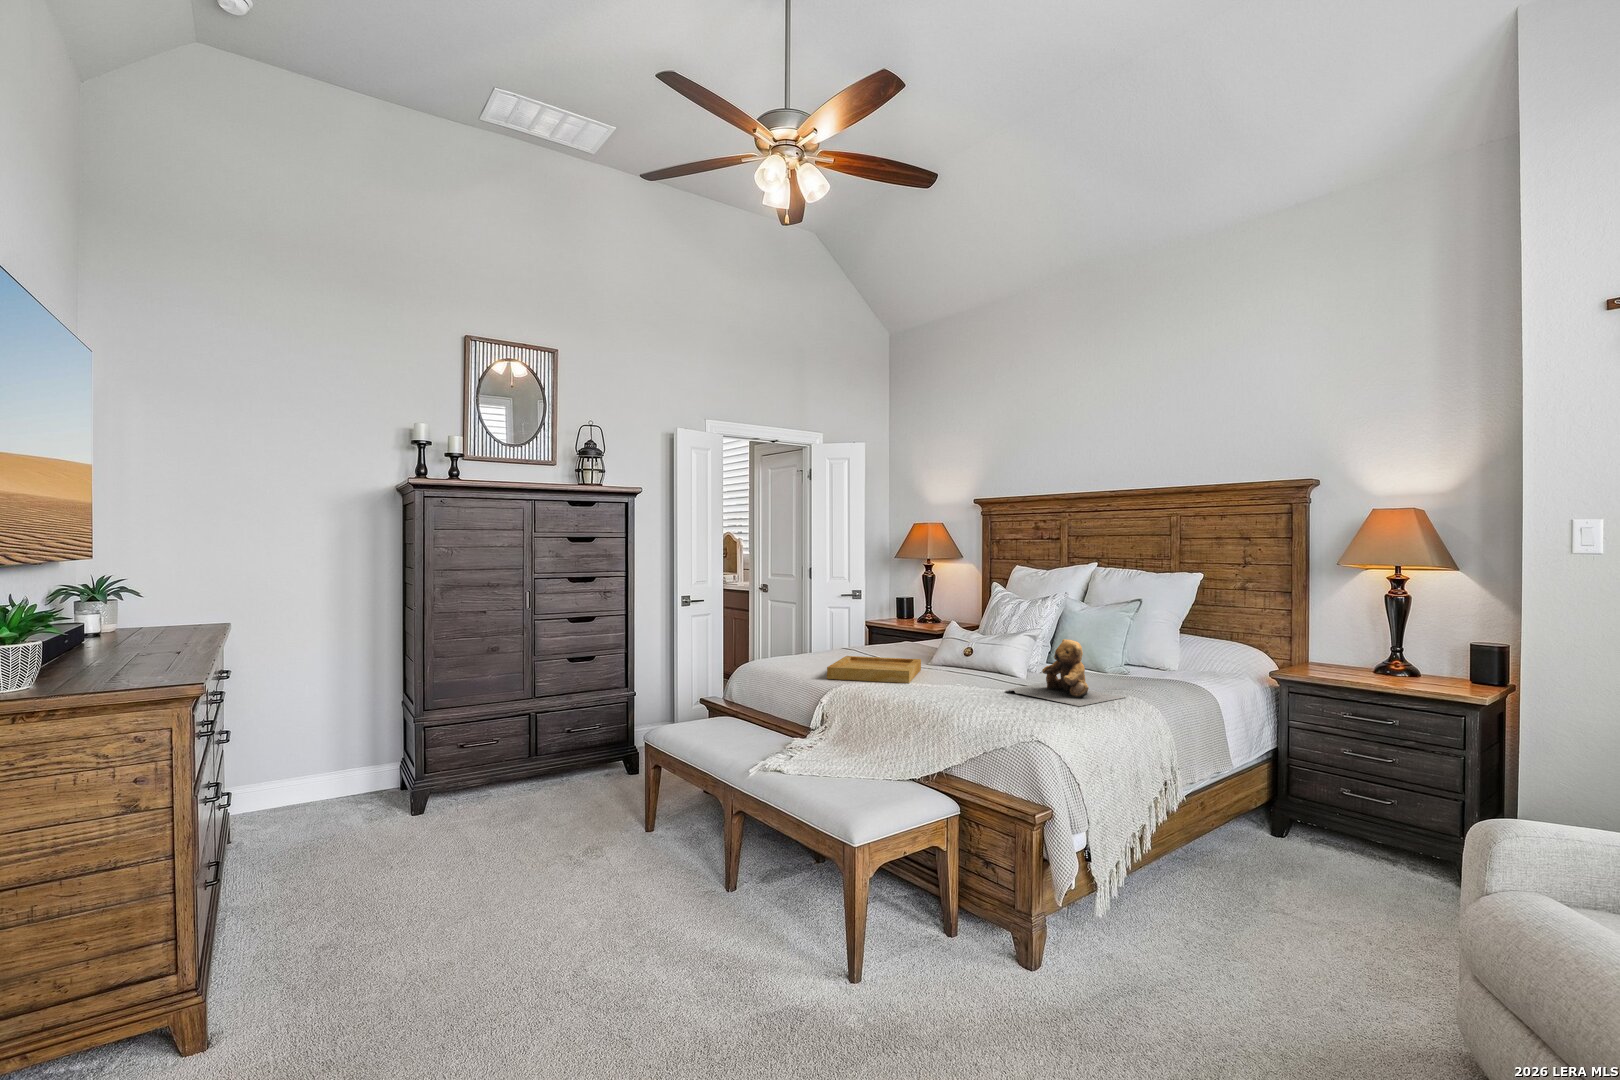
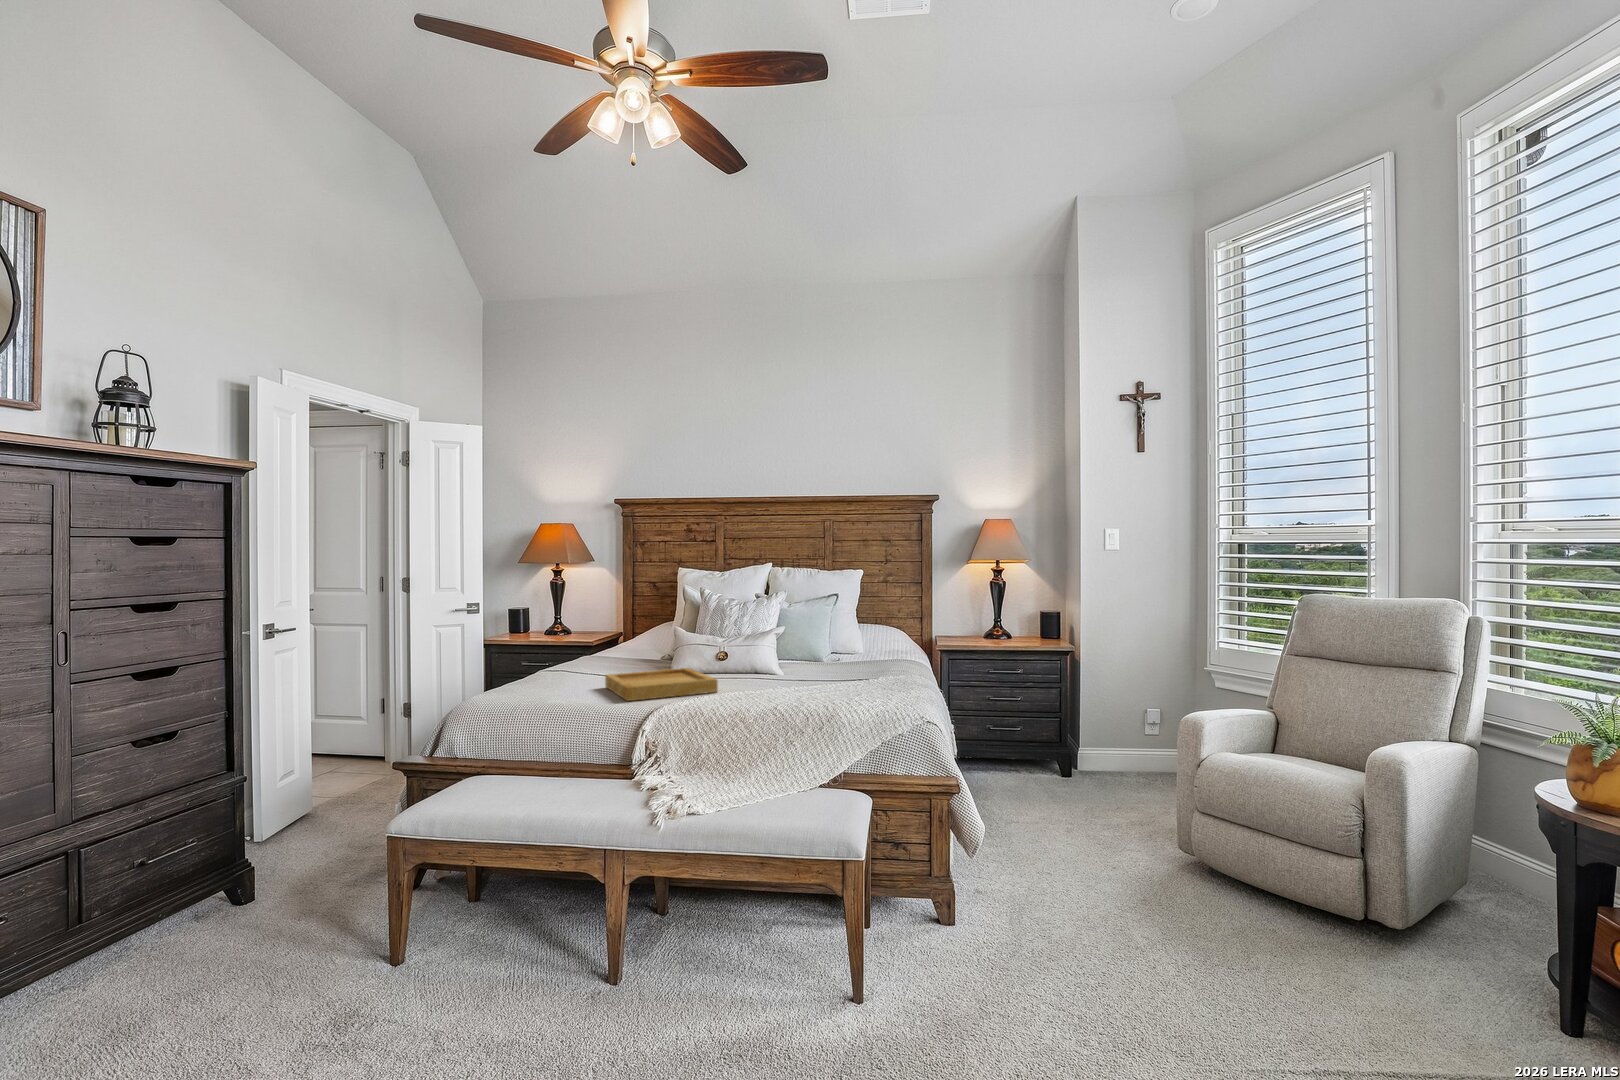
teddy bear: present [1005,639,1124,706] -> none [817,630,908,688]

